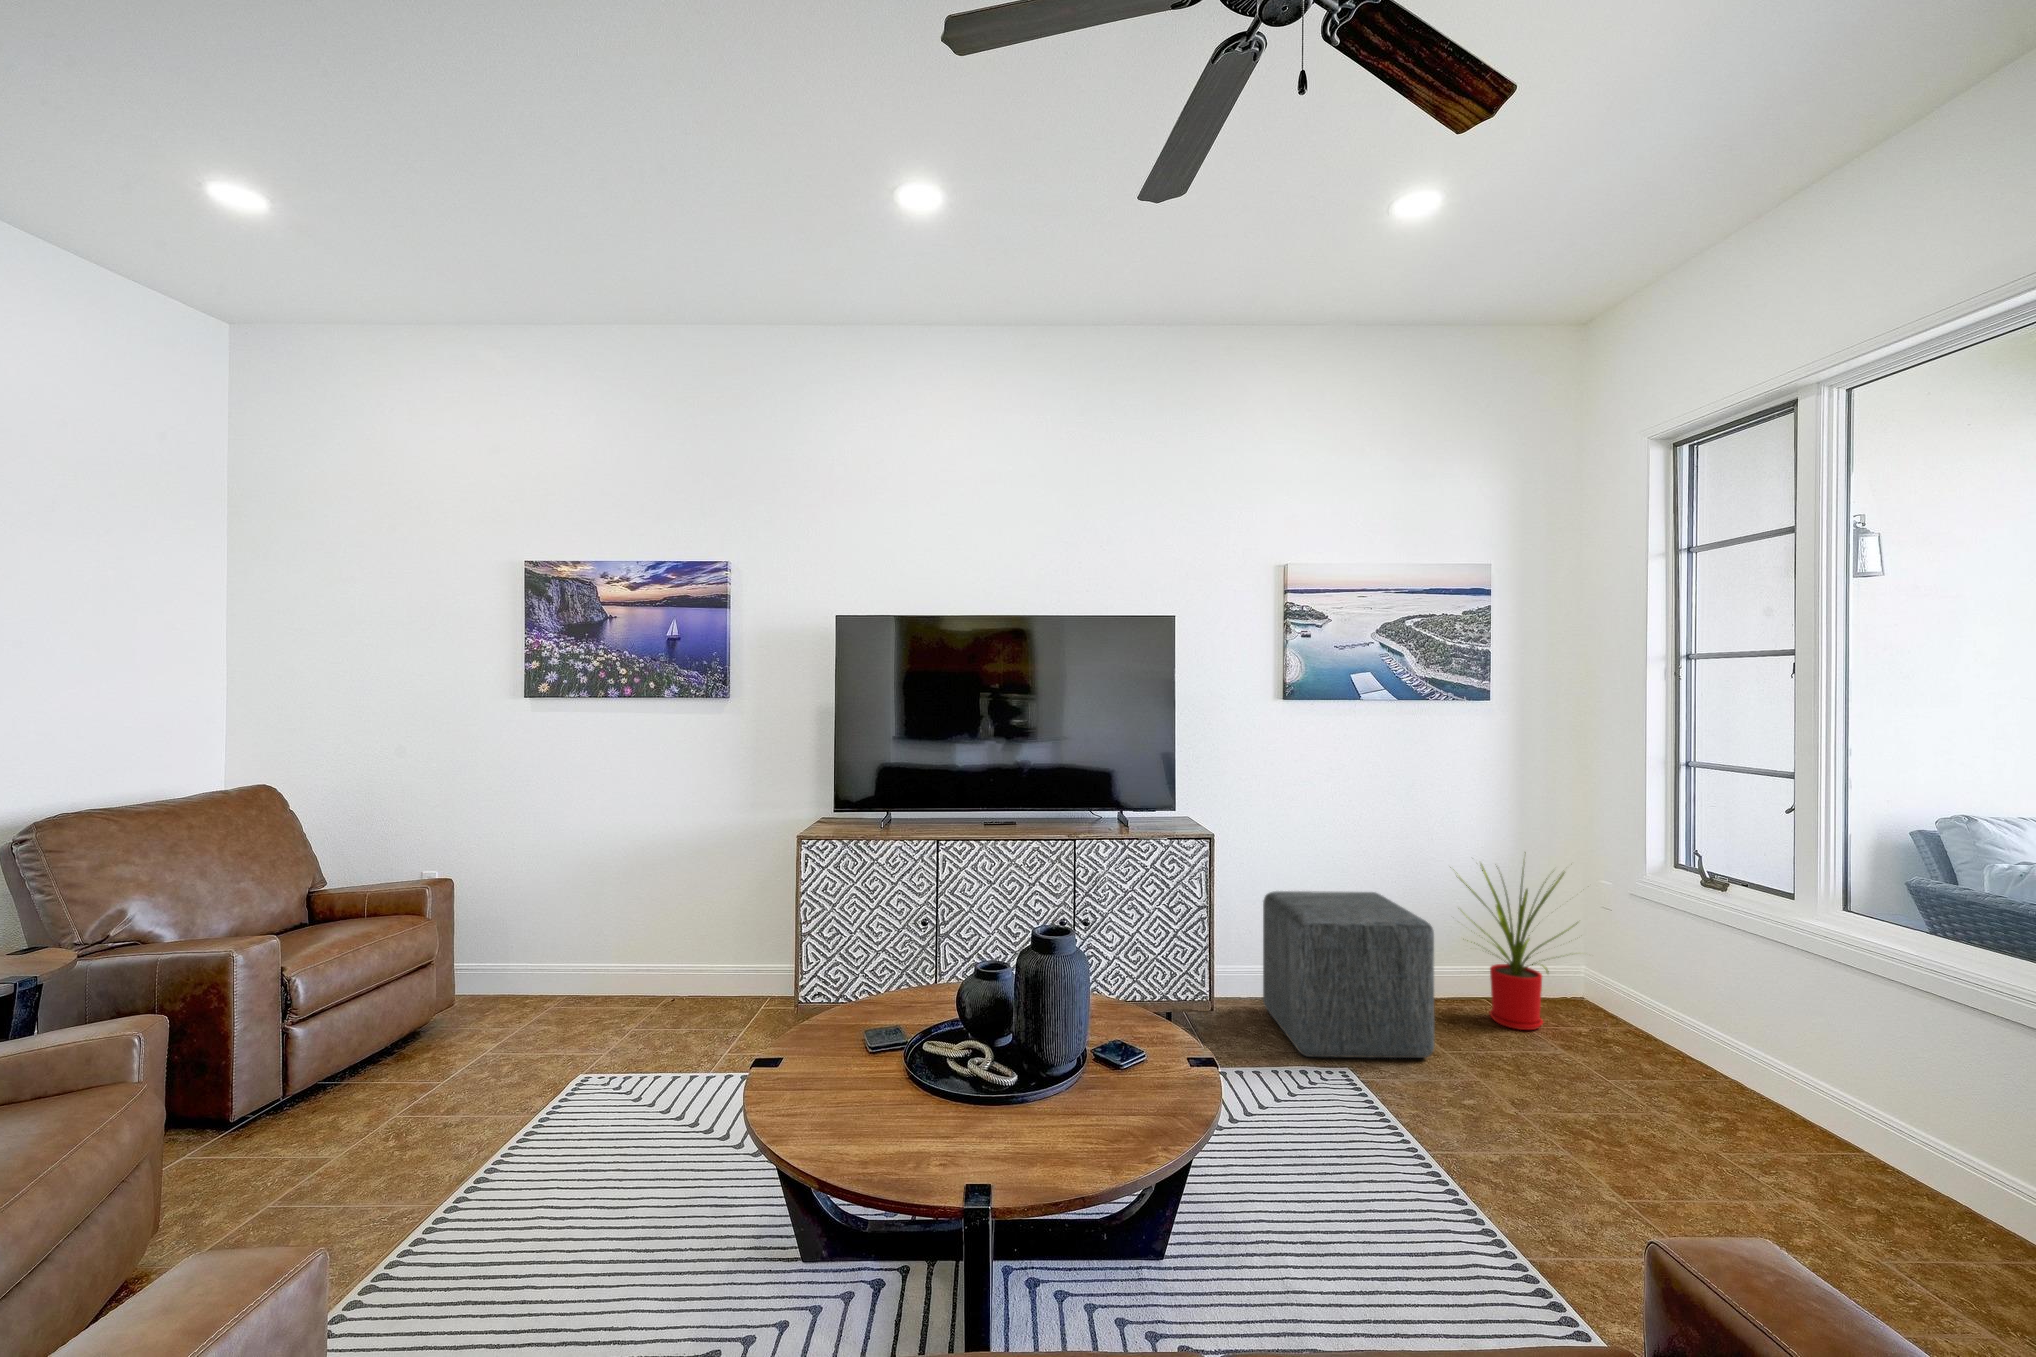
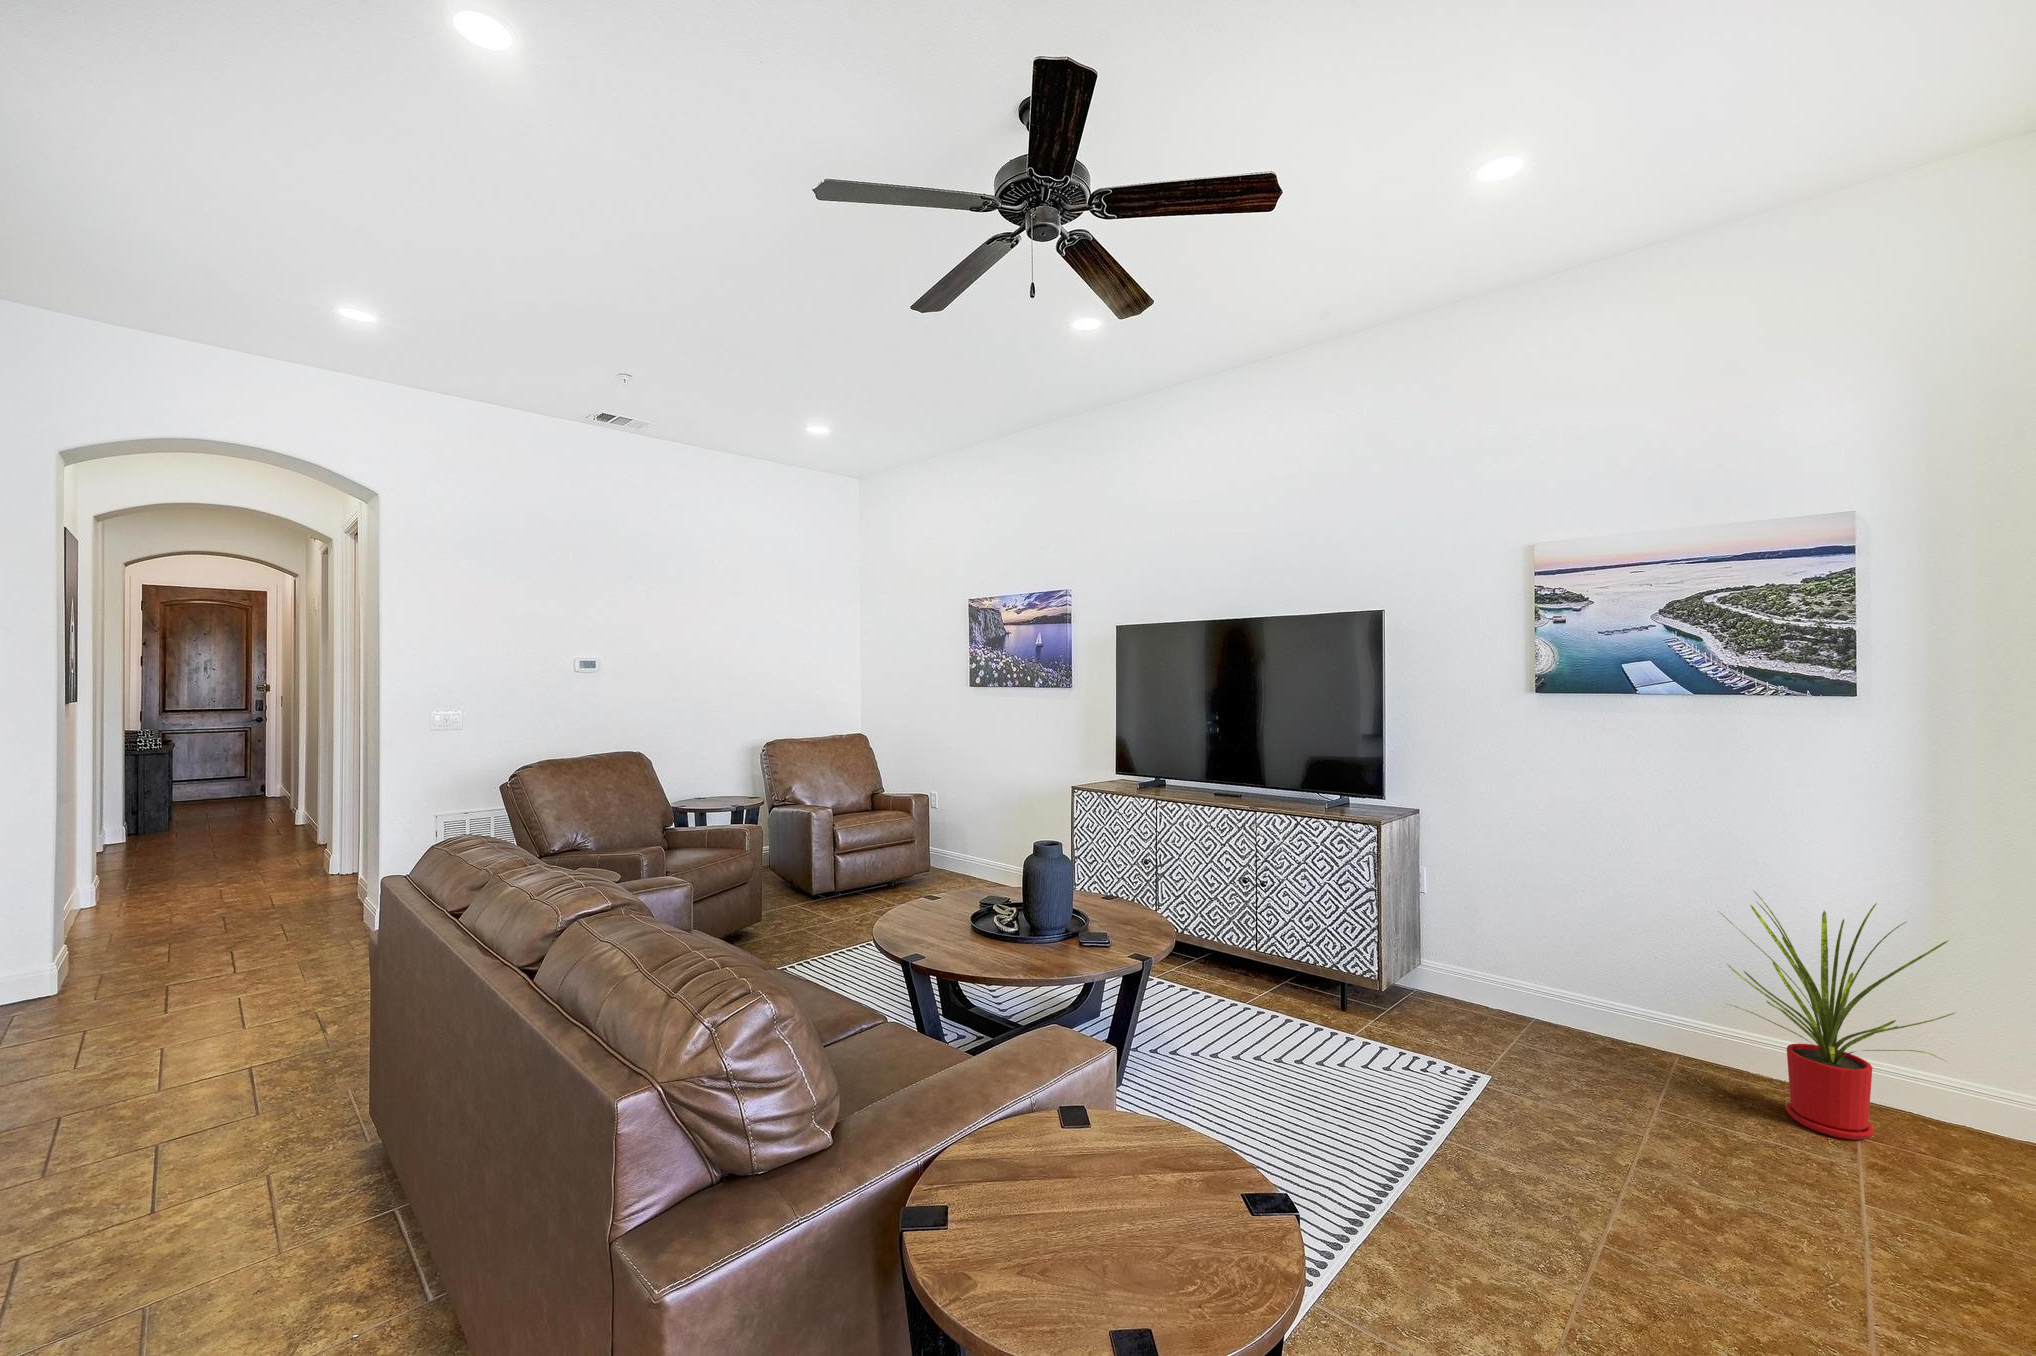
ottoman: present [1263,891,1434,1058] -> none [1433,894,1626,1098]

